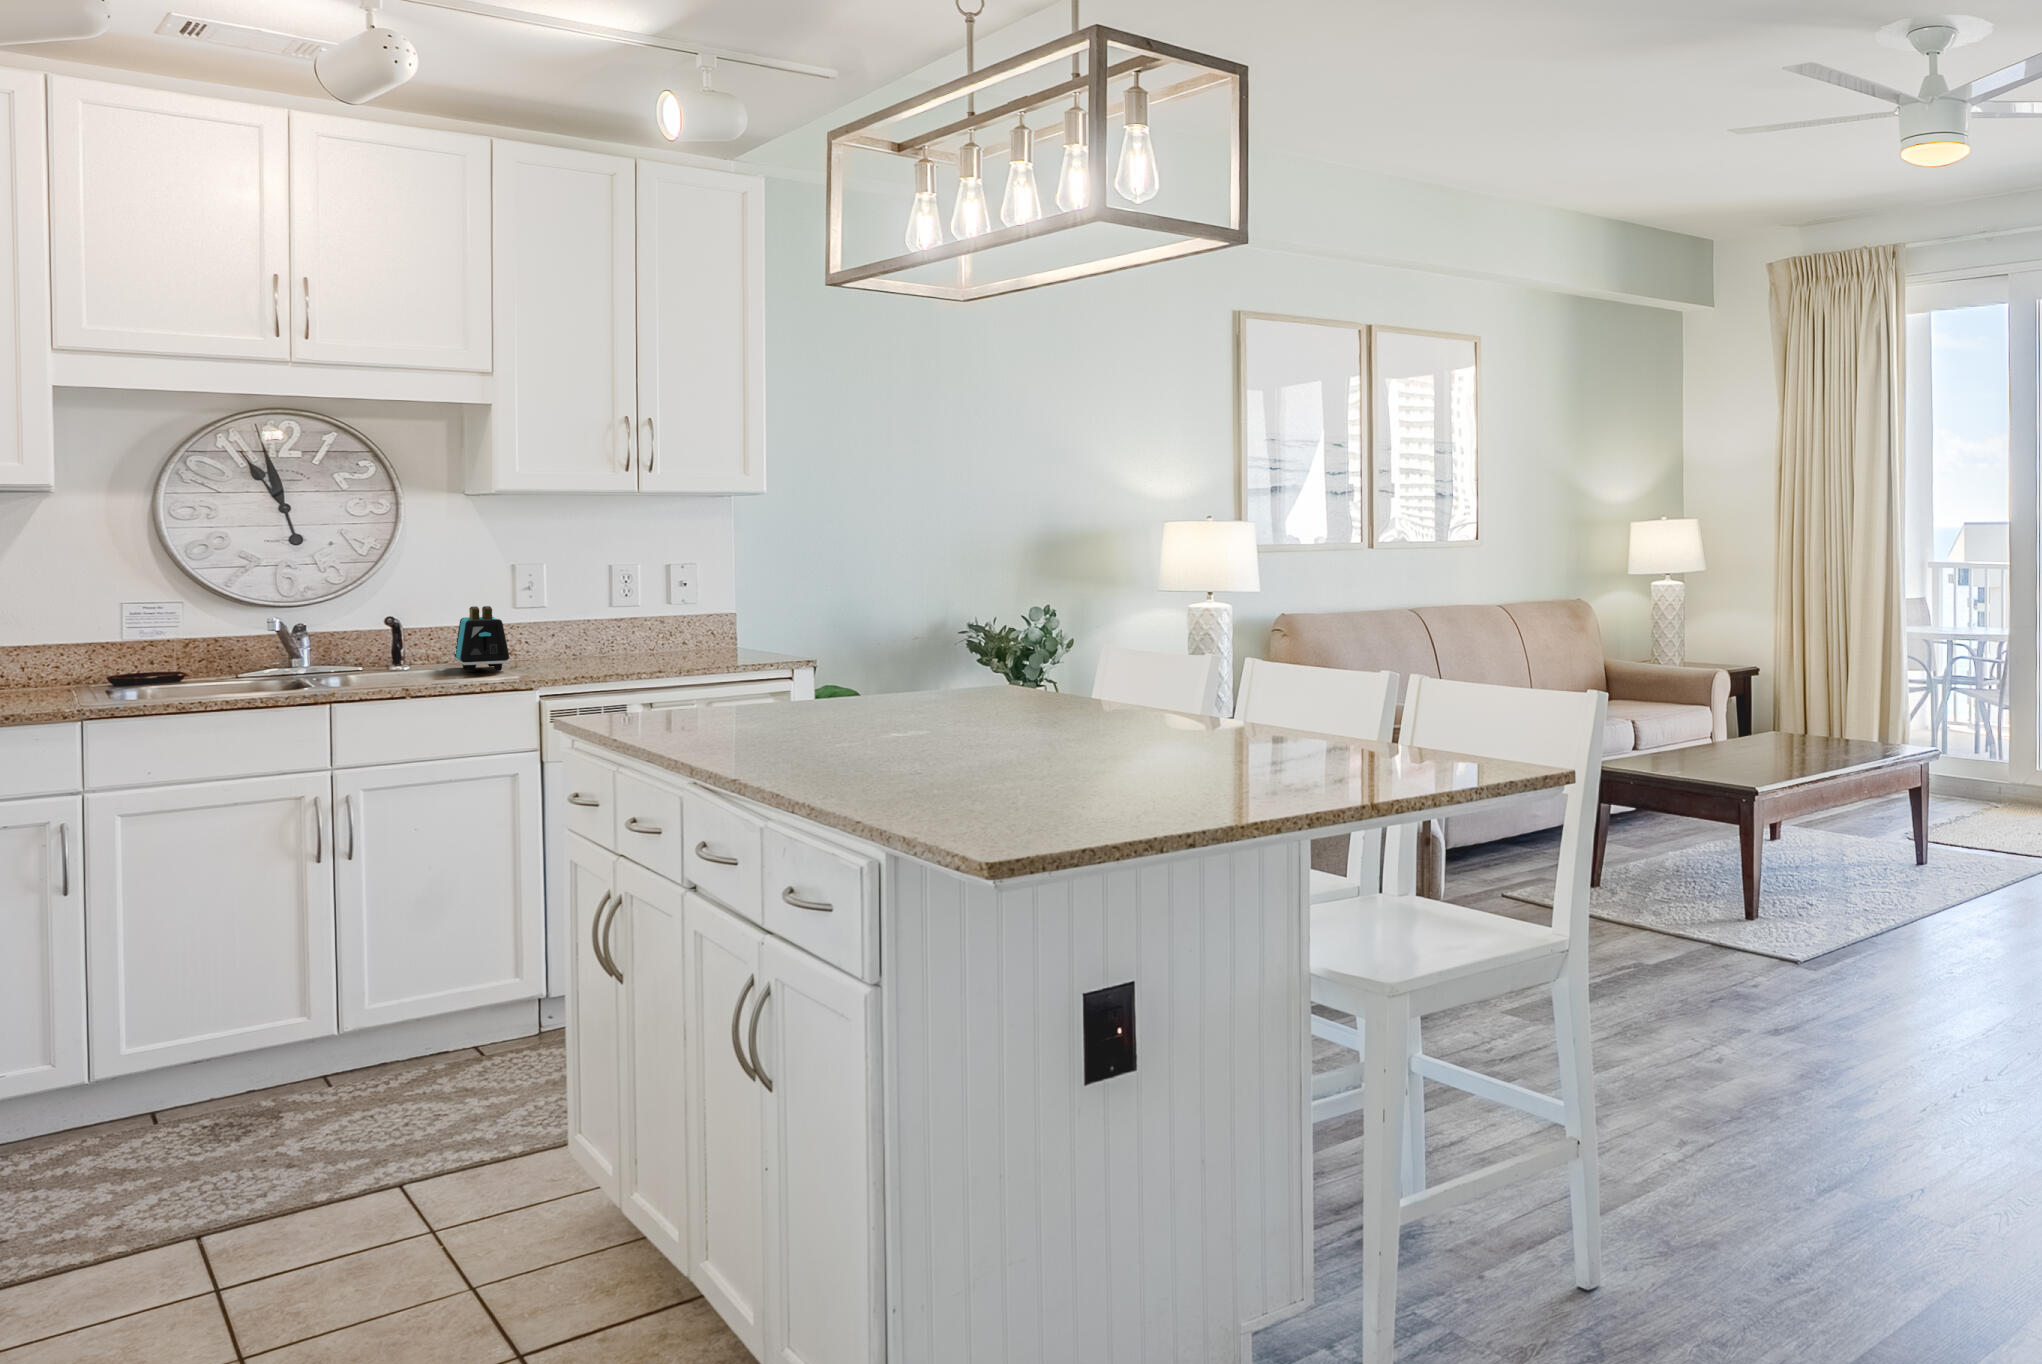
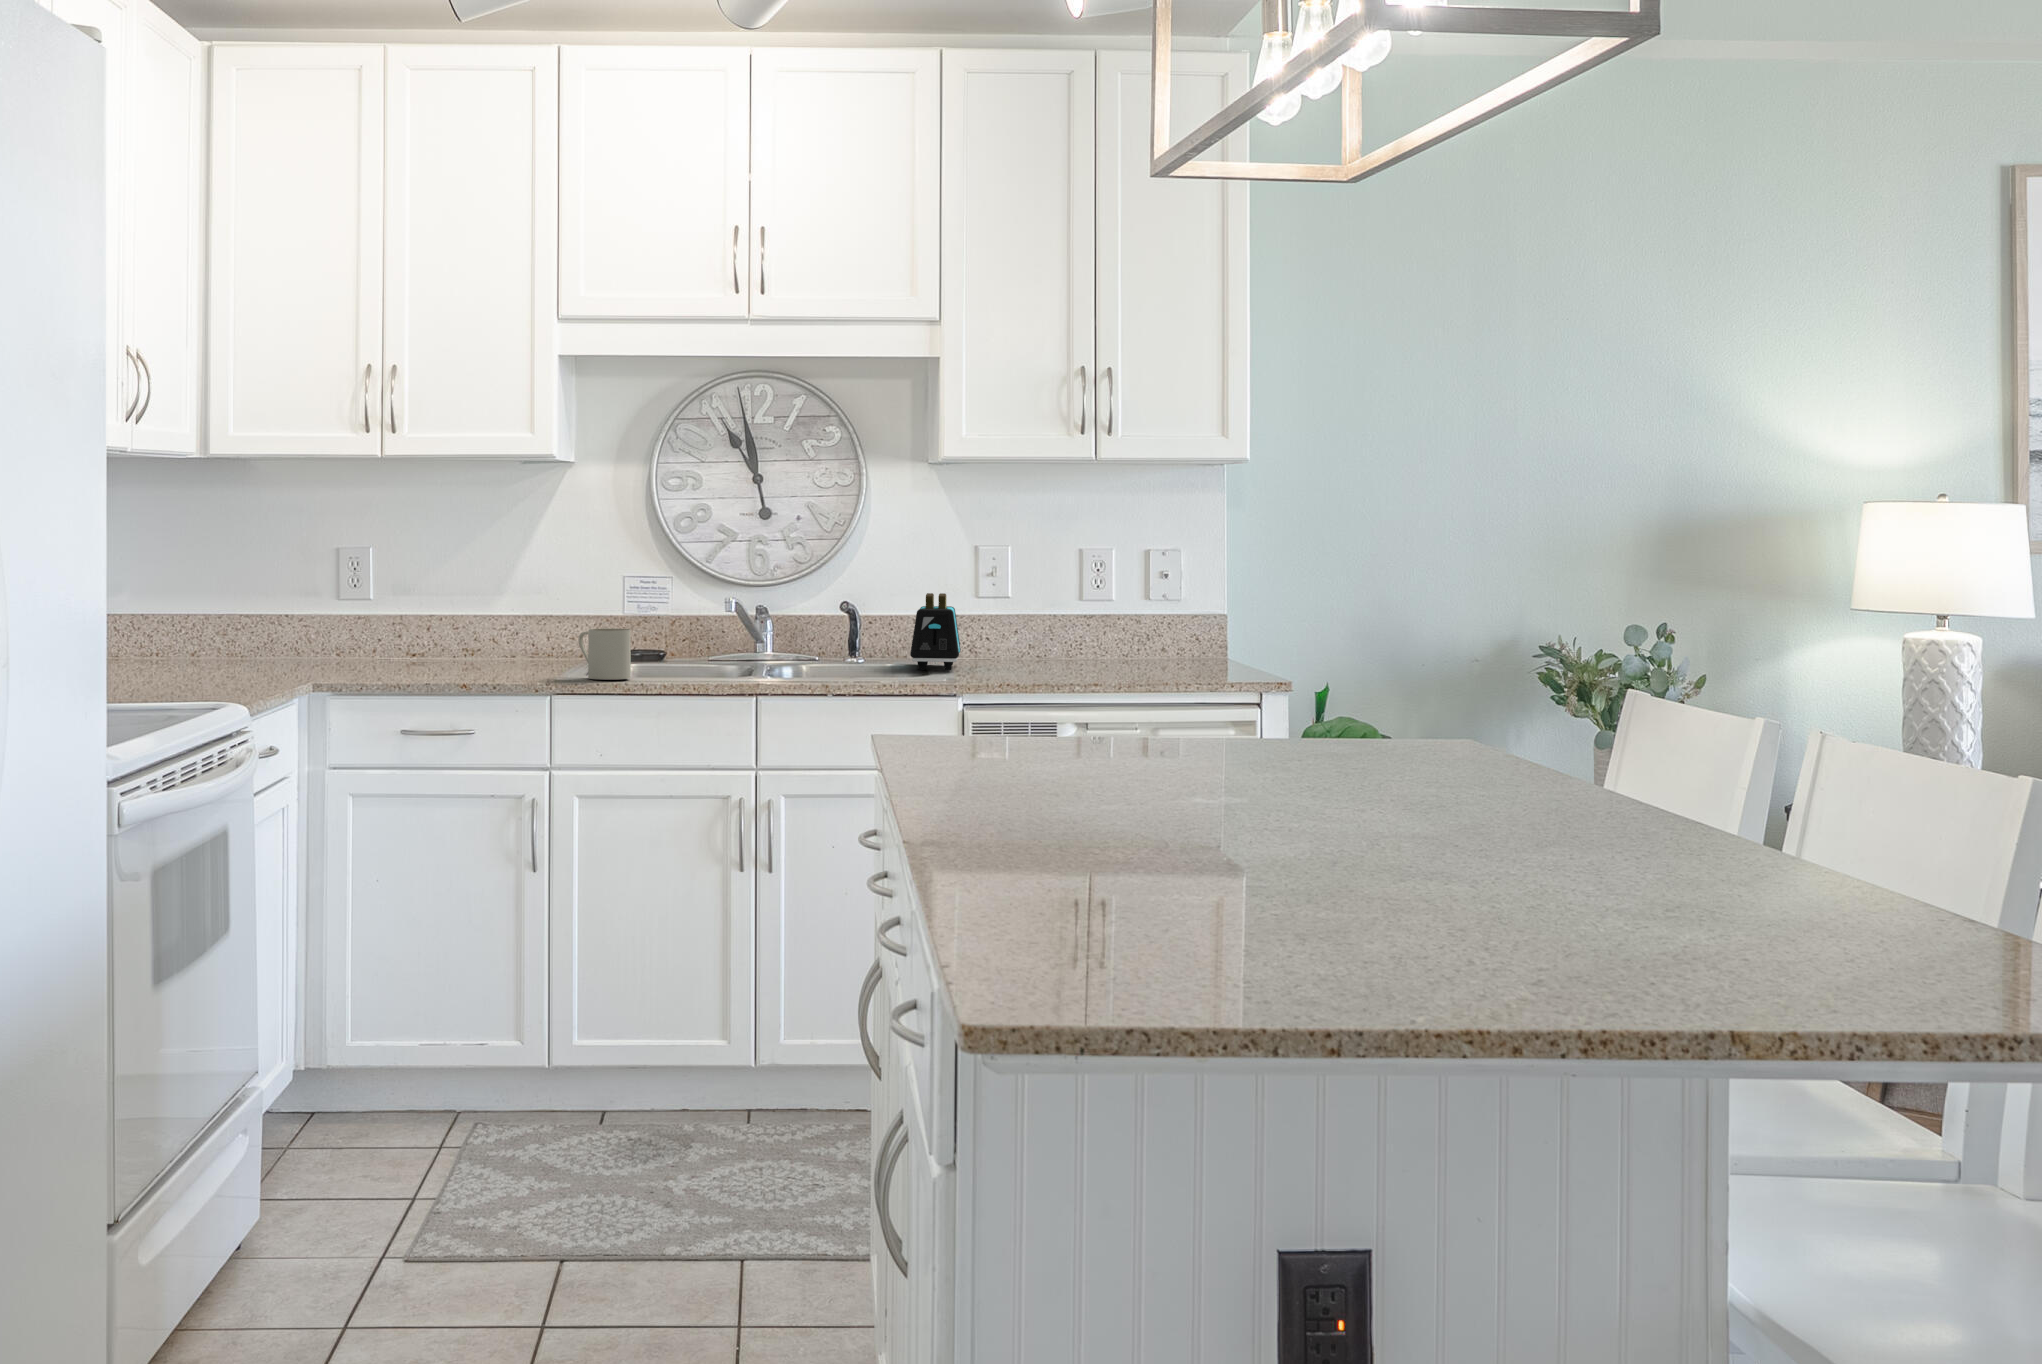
mug: none [114,652,184,702] -> present [578,628,631,680]

